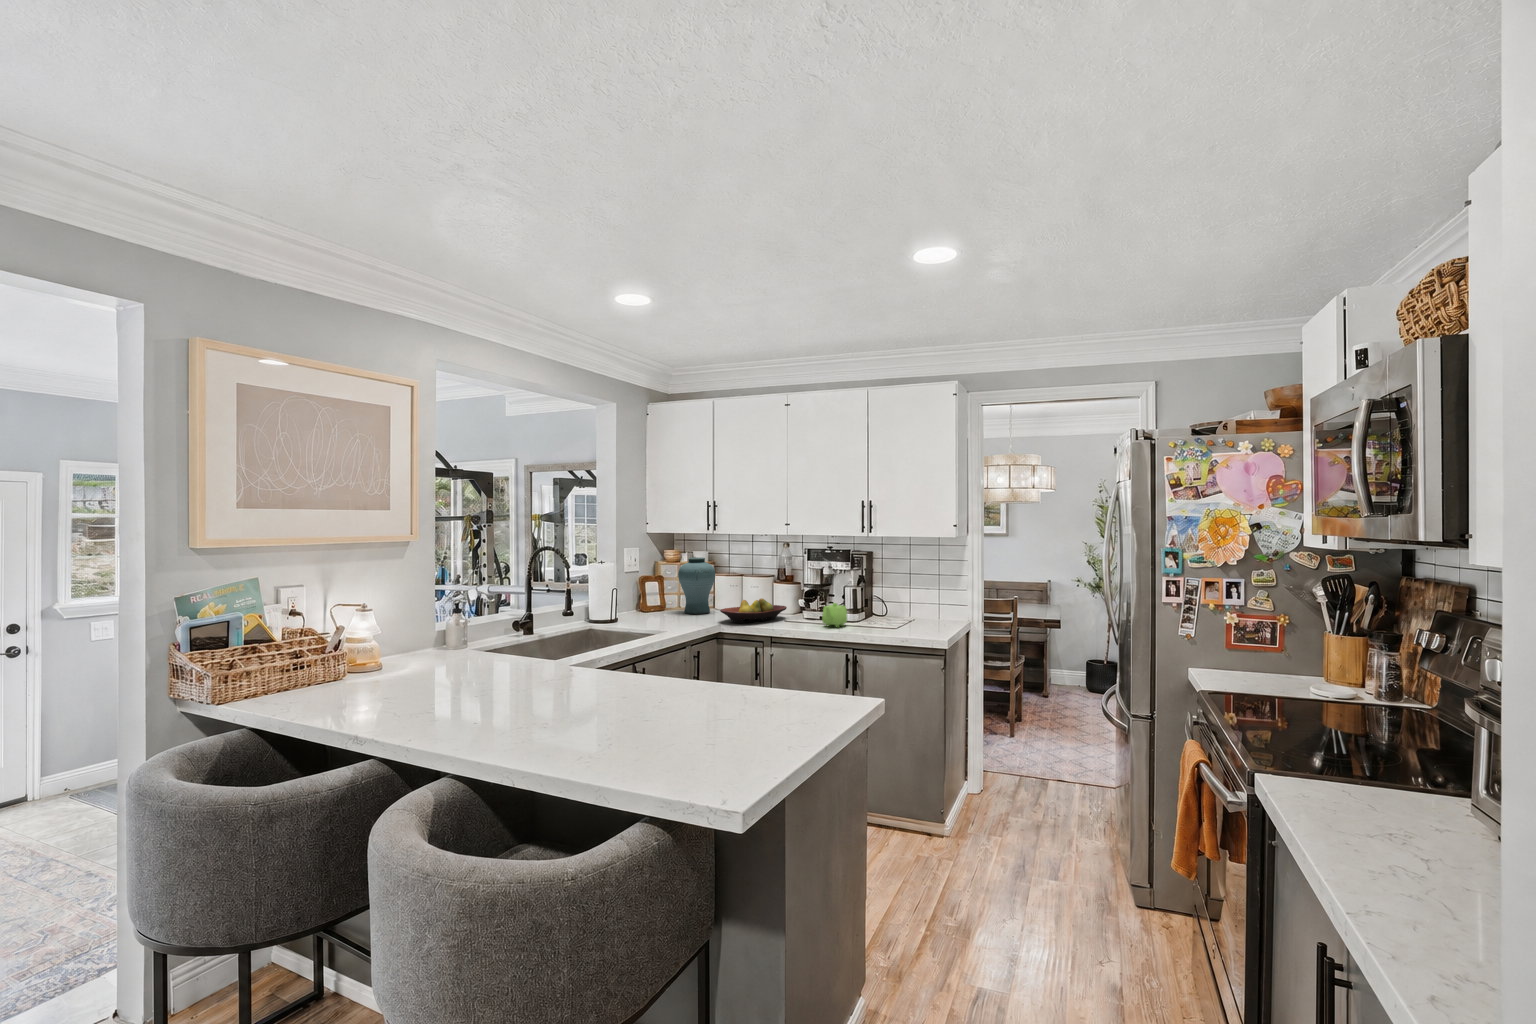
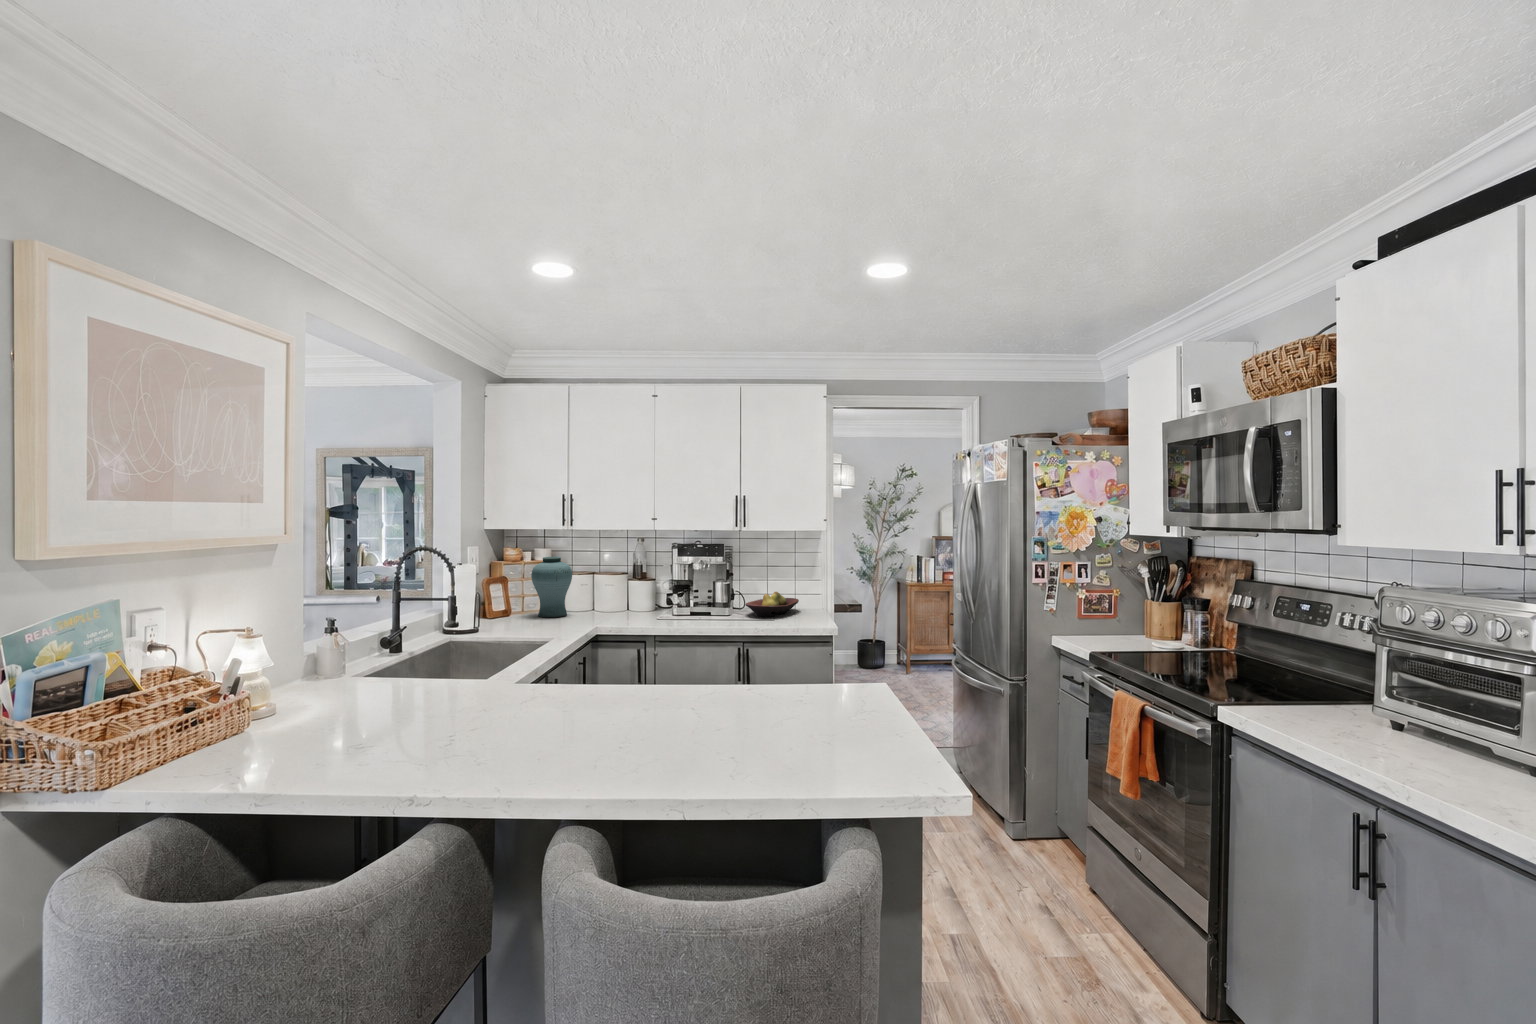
fruit bowl: present [720,598,787,623] -> present [745,592,799,617]
teapot: present [822,603,848,627] -> none [702,598,724,622]

